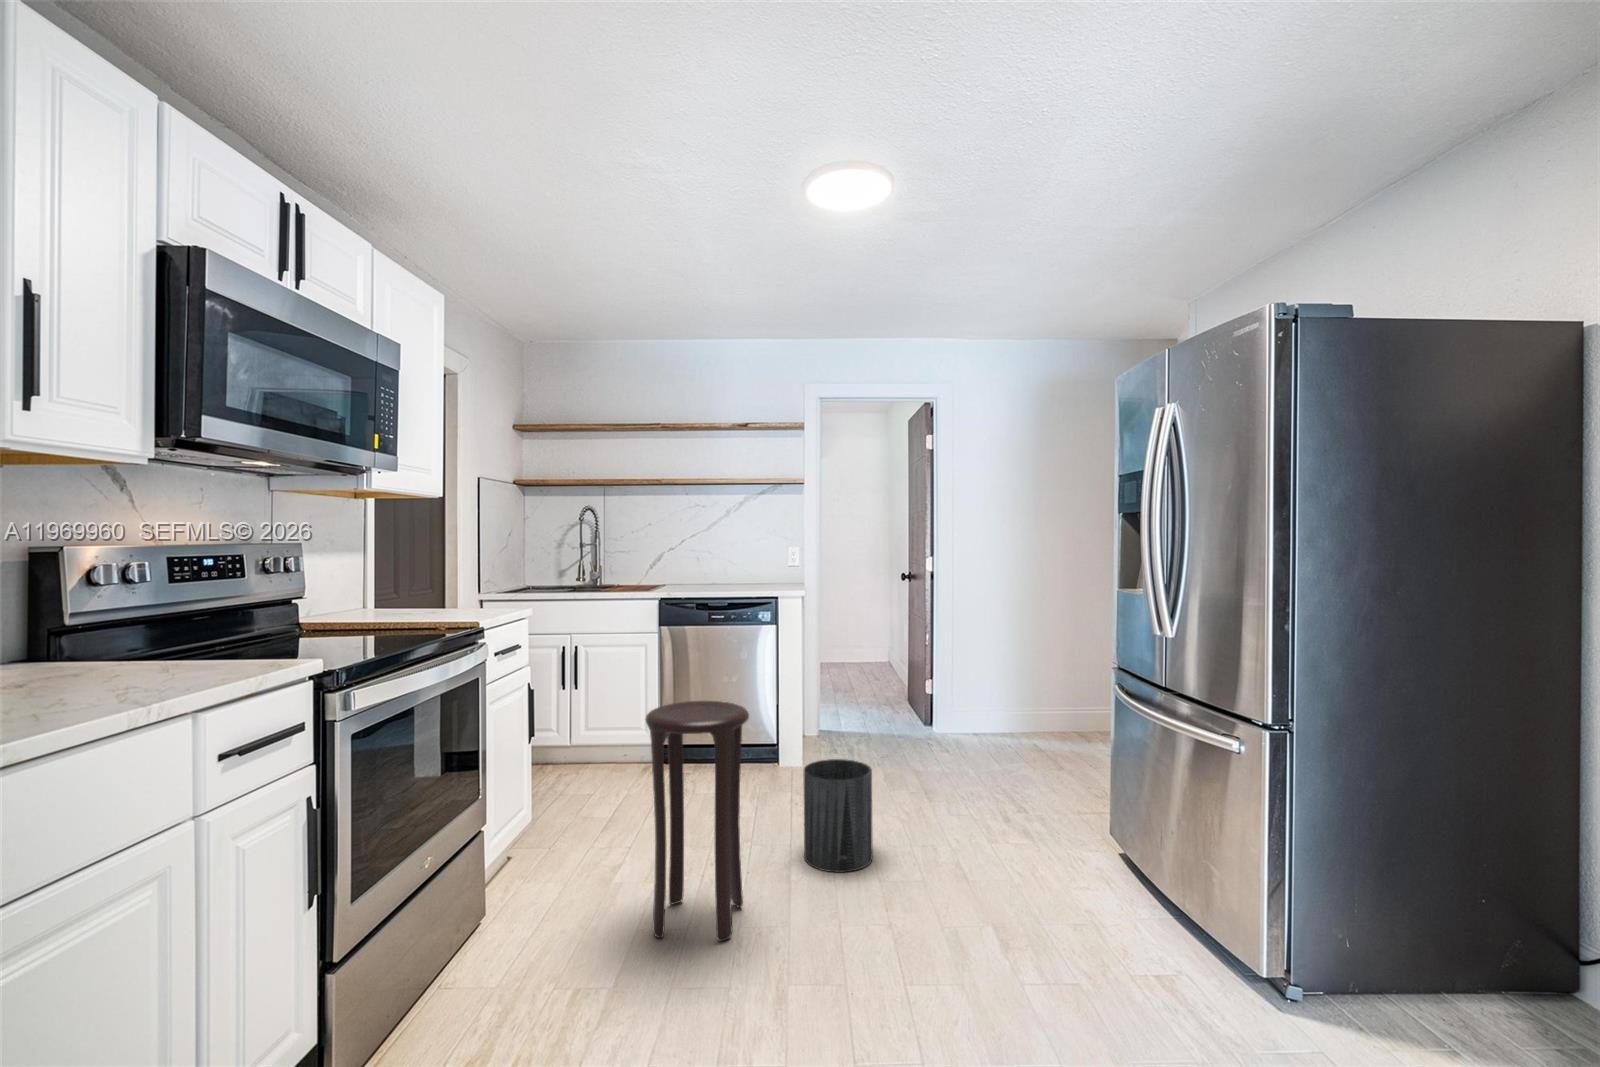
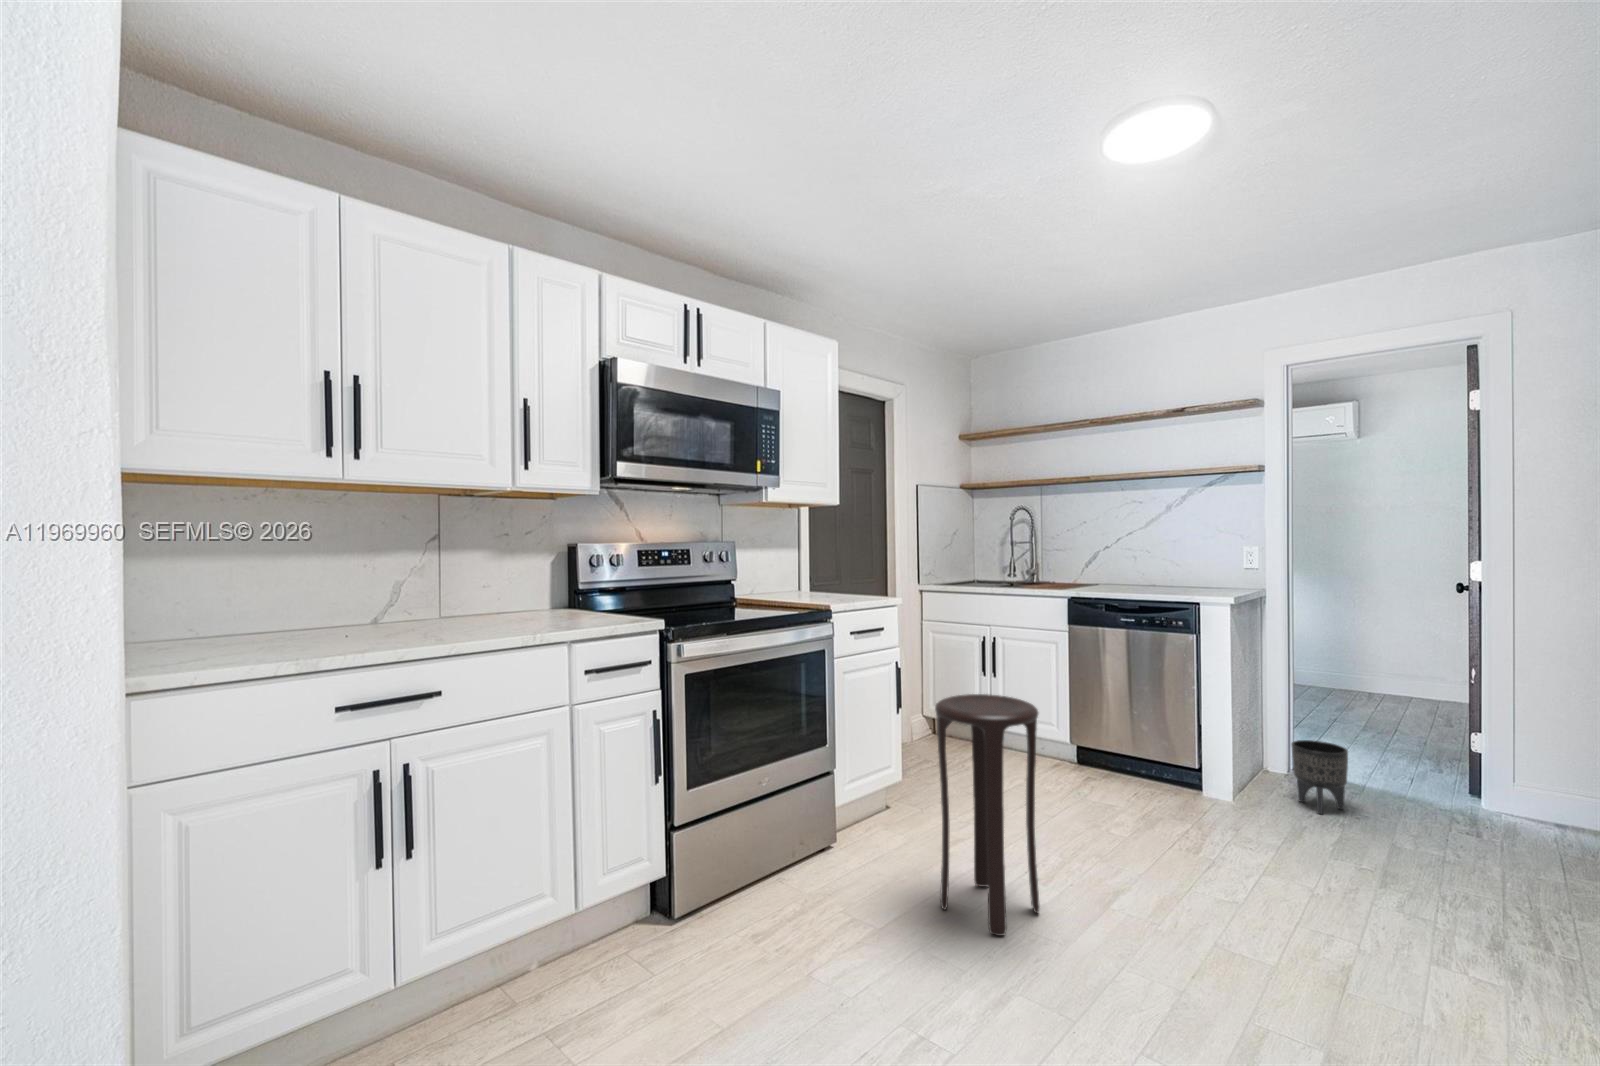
planter: none [837,704,873,762] -> present [1291,740,1348,814]
trash can: present [804,759,873,872] -> none [1146,790,1240,930]

